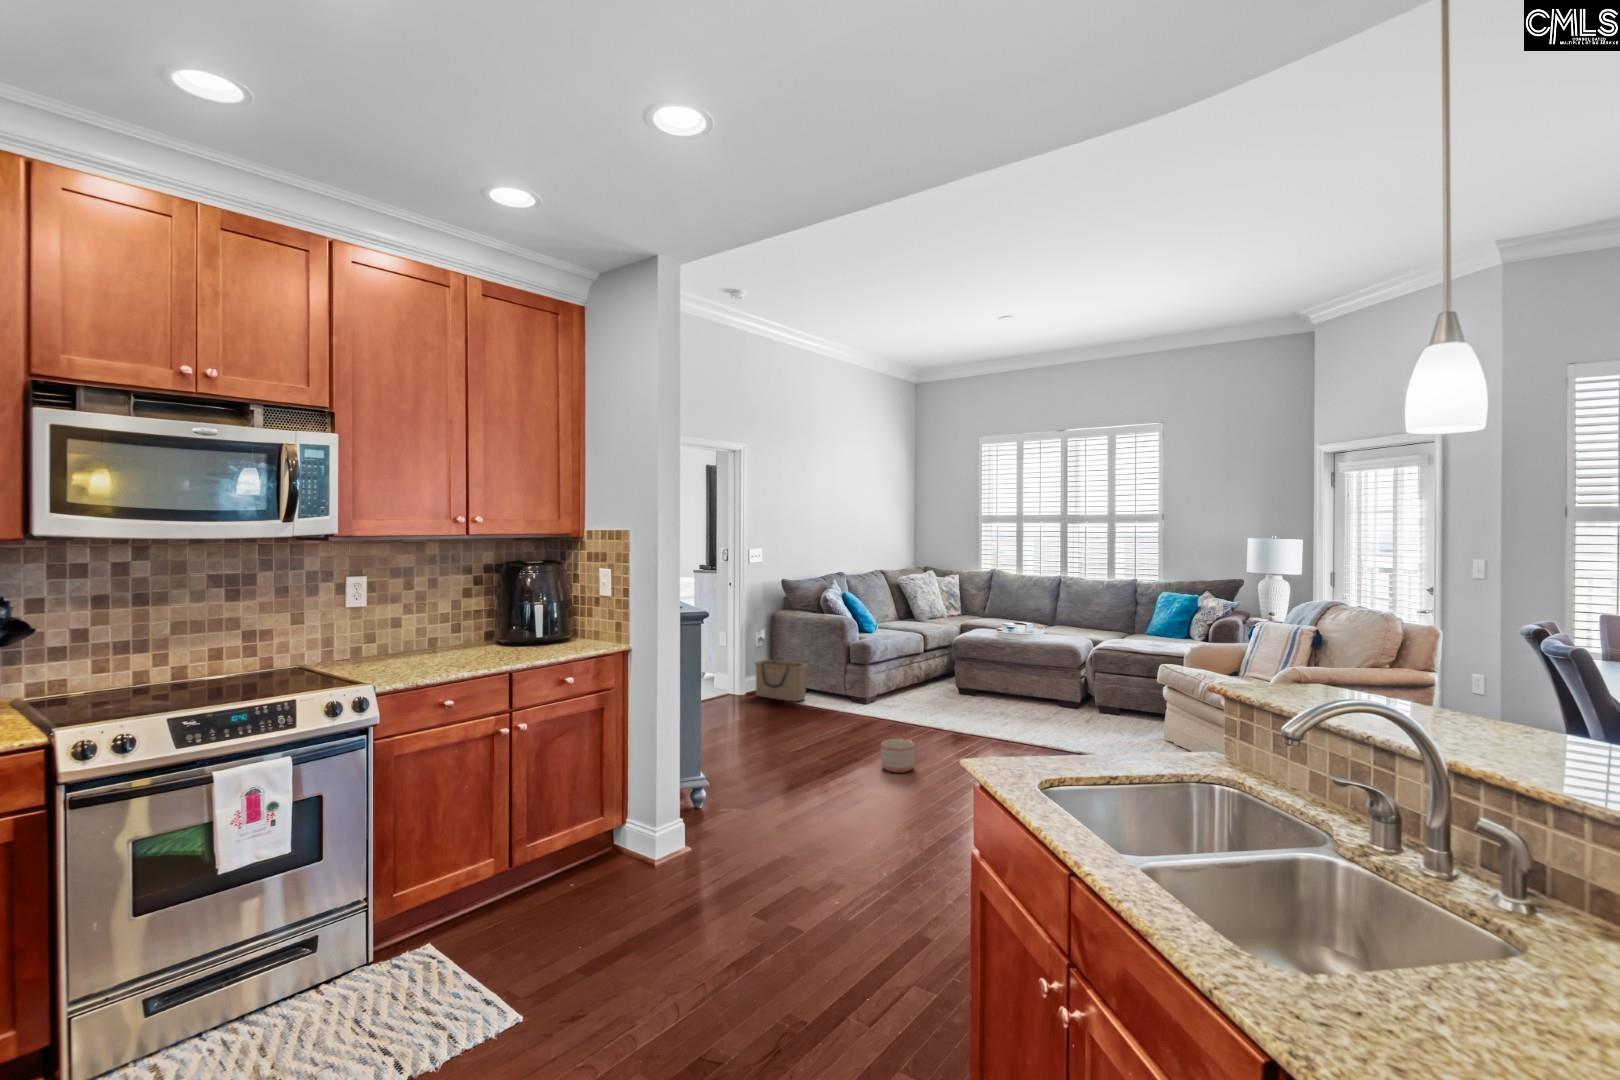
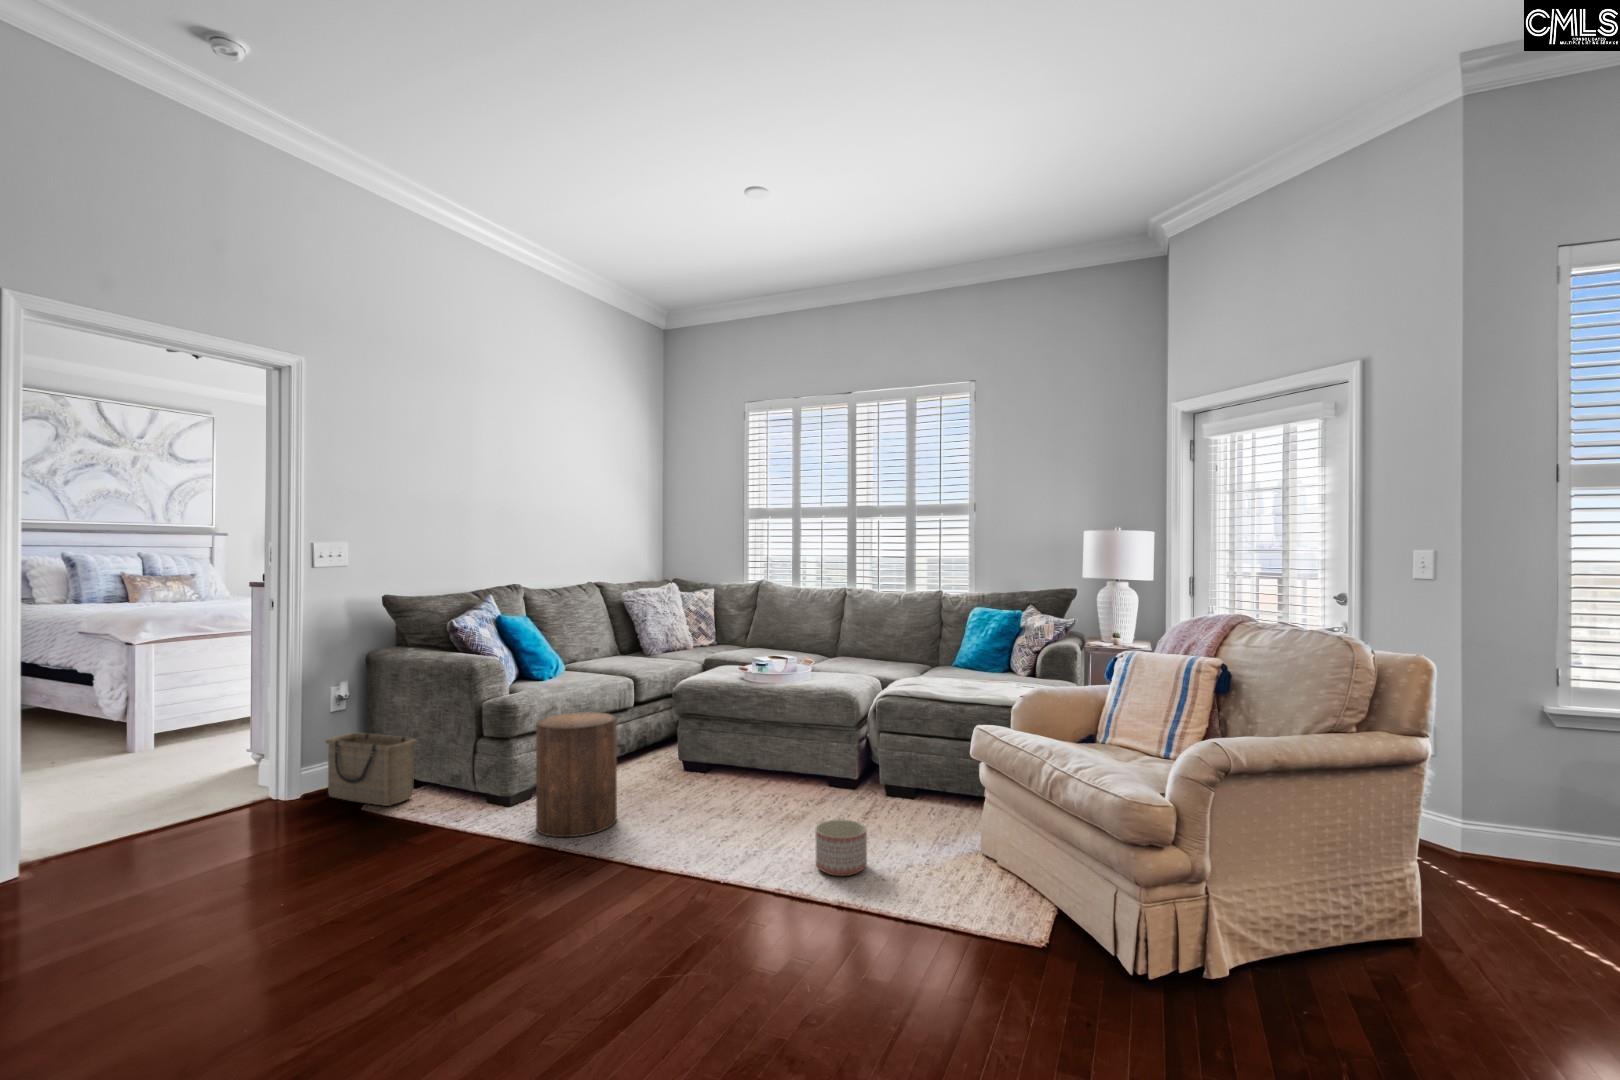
stool: none [891,651,936,720] -> present [536,712,617,837]
planter: present [881,739,914,773] -> present [815,819,867,876]

